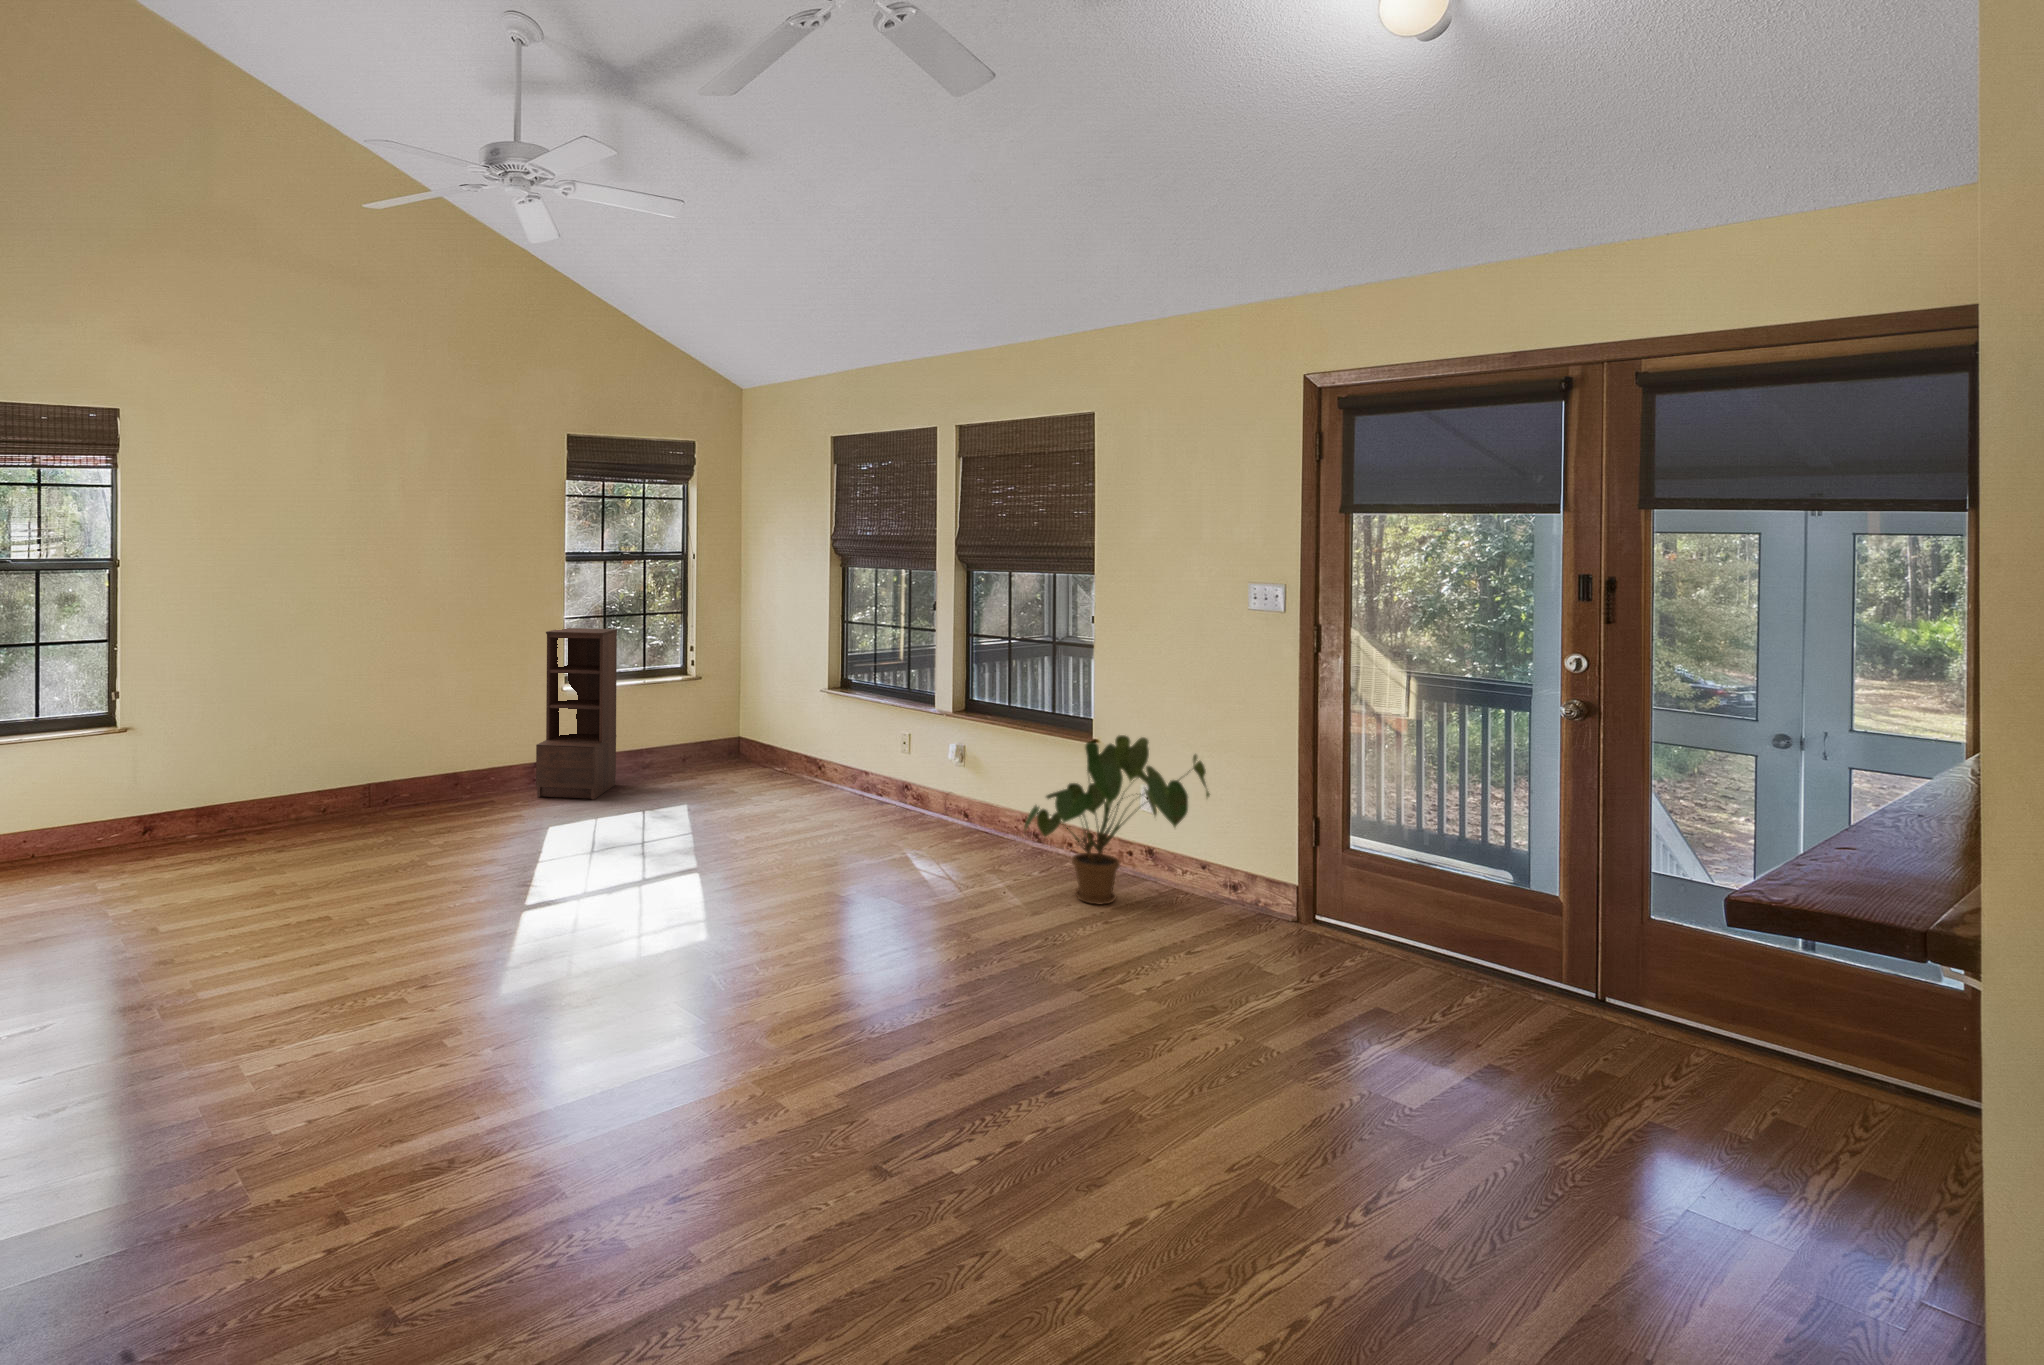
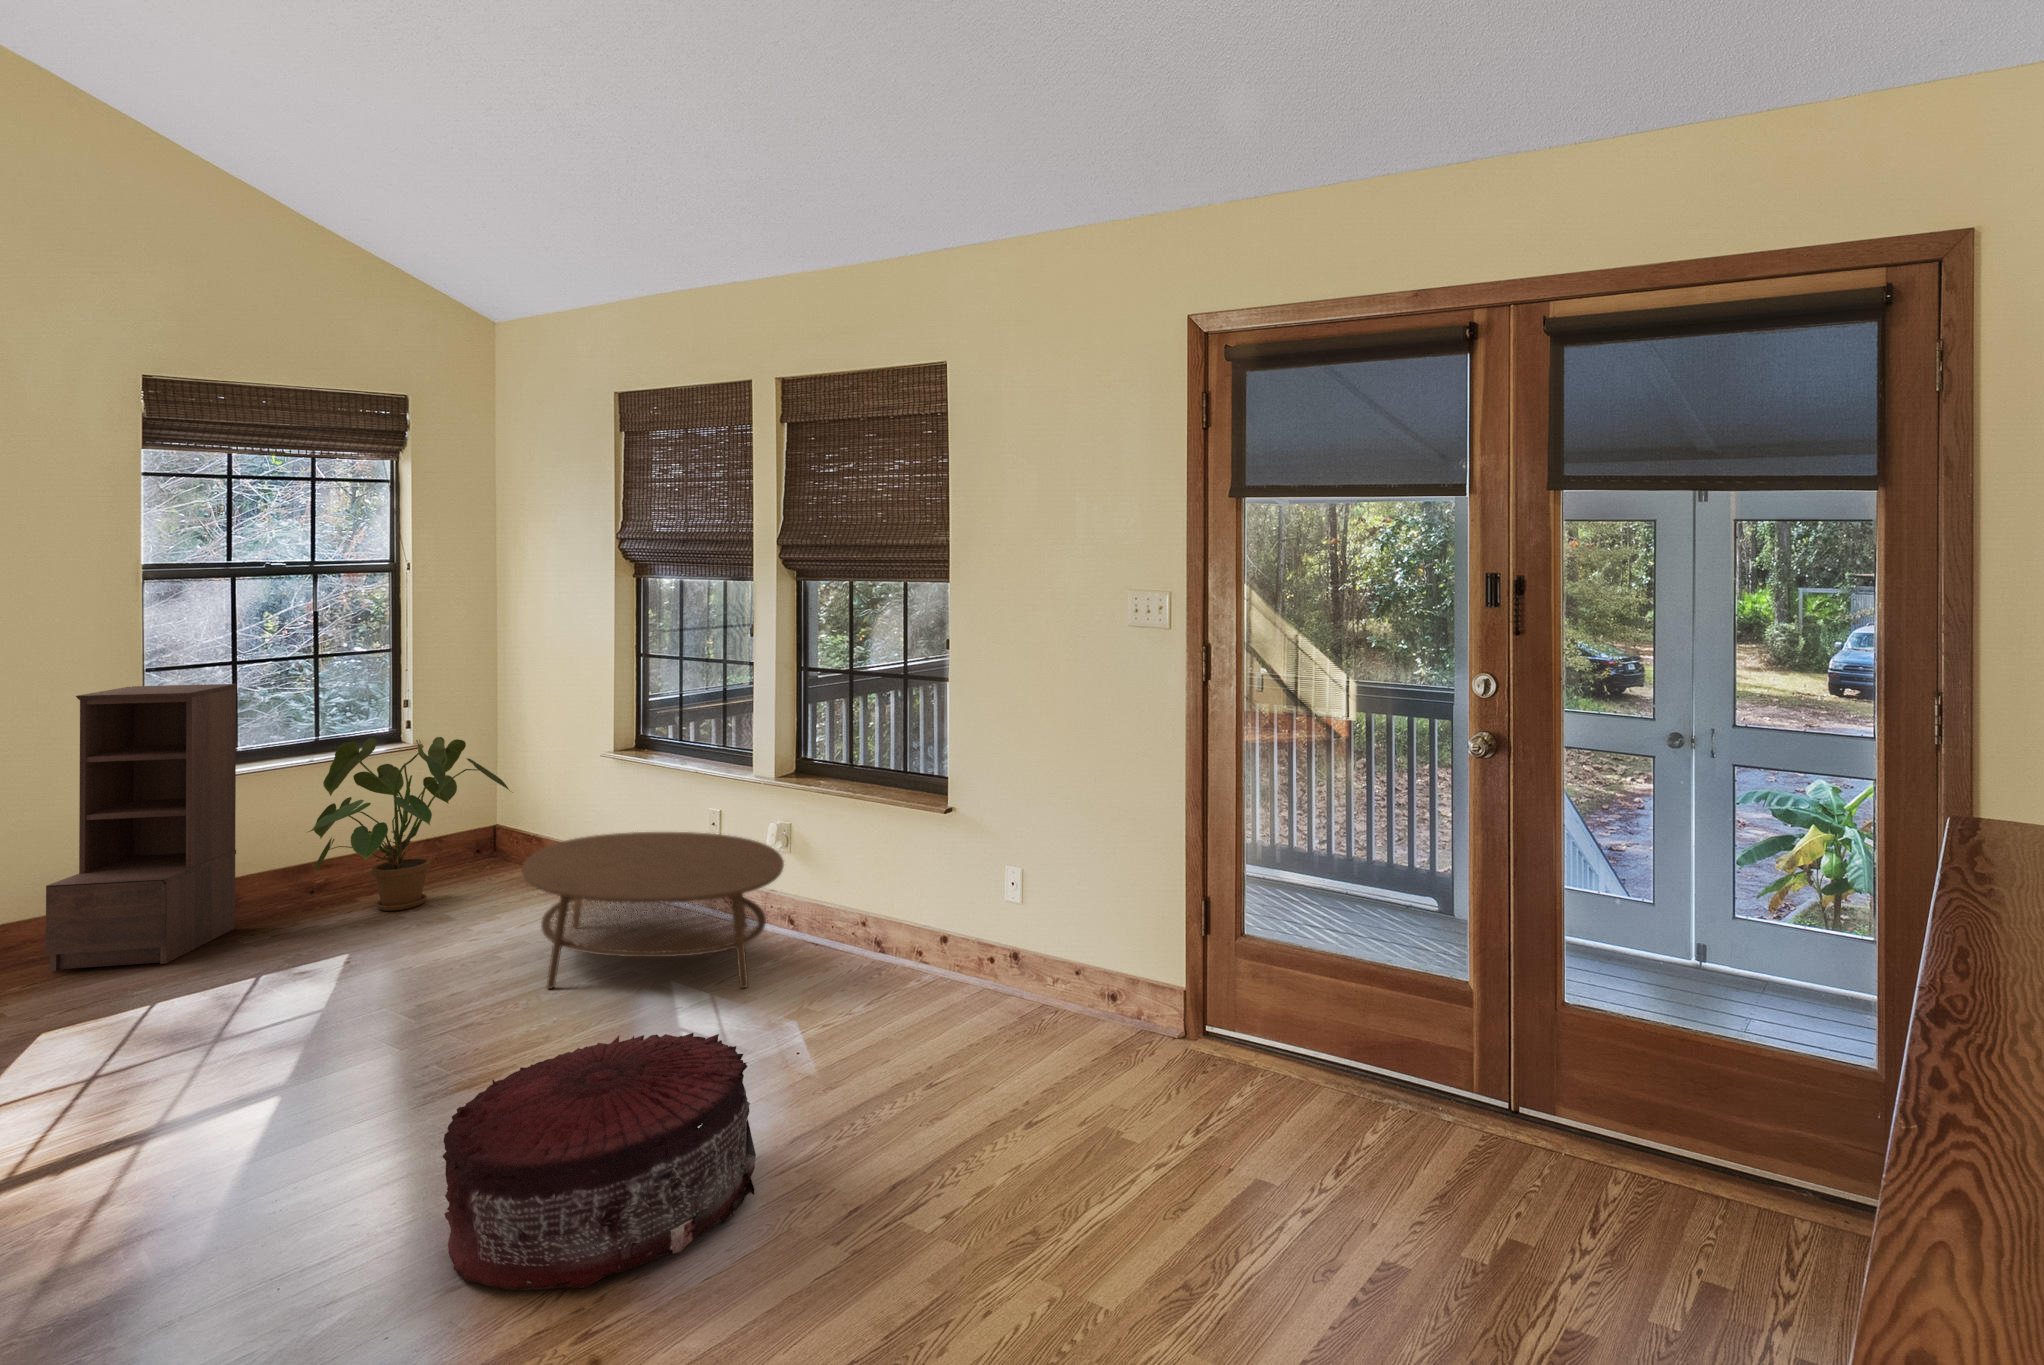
house plant: present [1025,735,1210,904] -> present [308,737,510,911]
coffee table: none [798,744,972,853] -> present [522,832,784,989]
pouf: none [850,854,1025,986] -> present [443,1033,756,1290]

